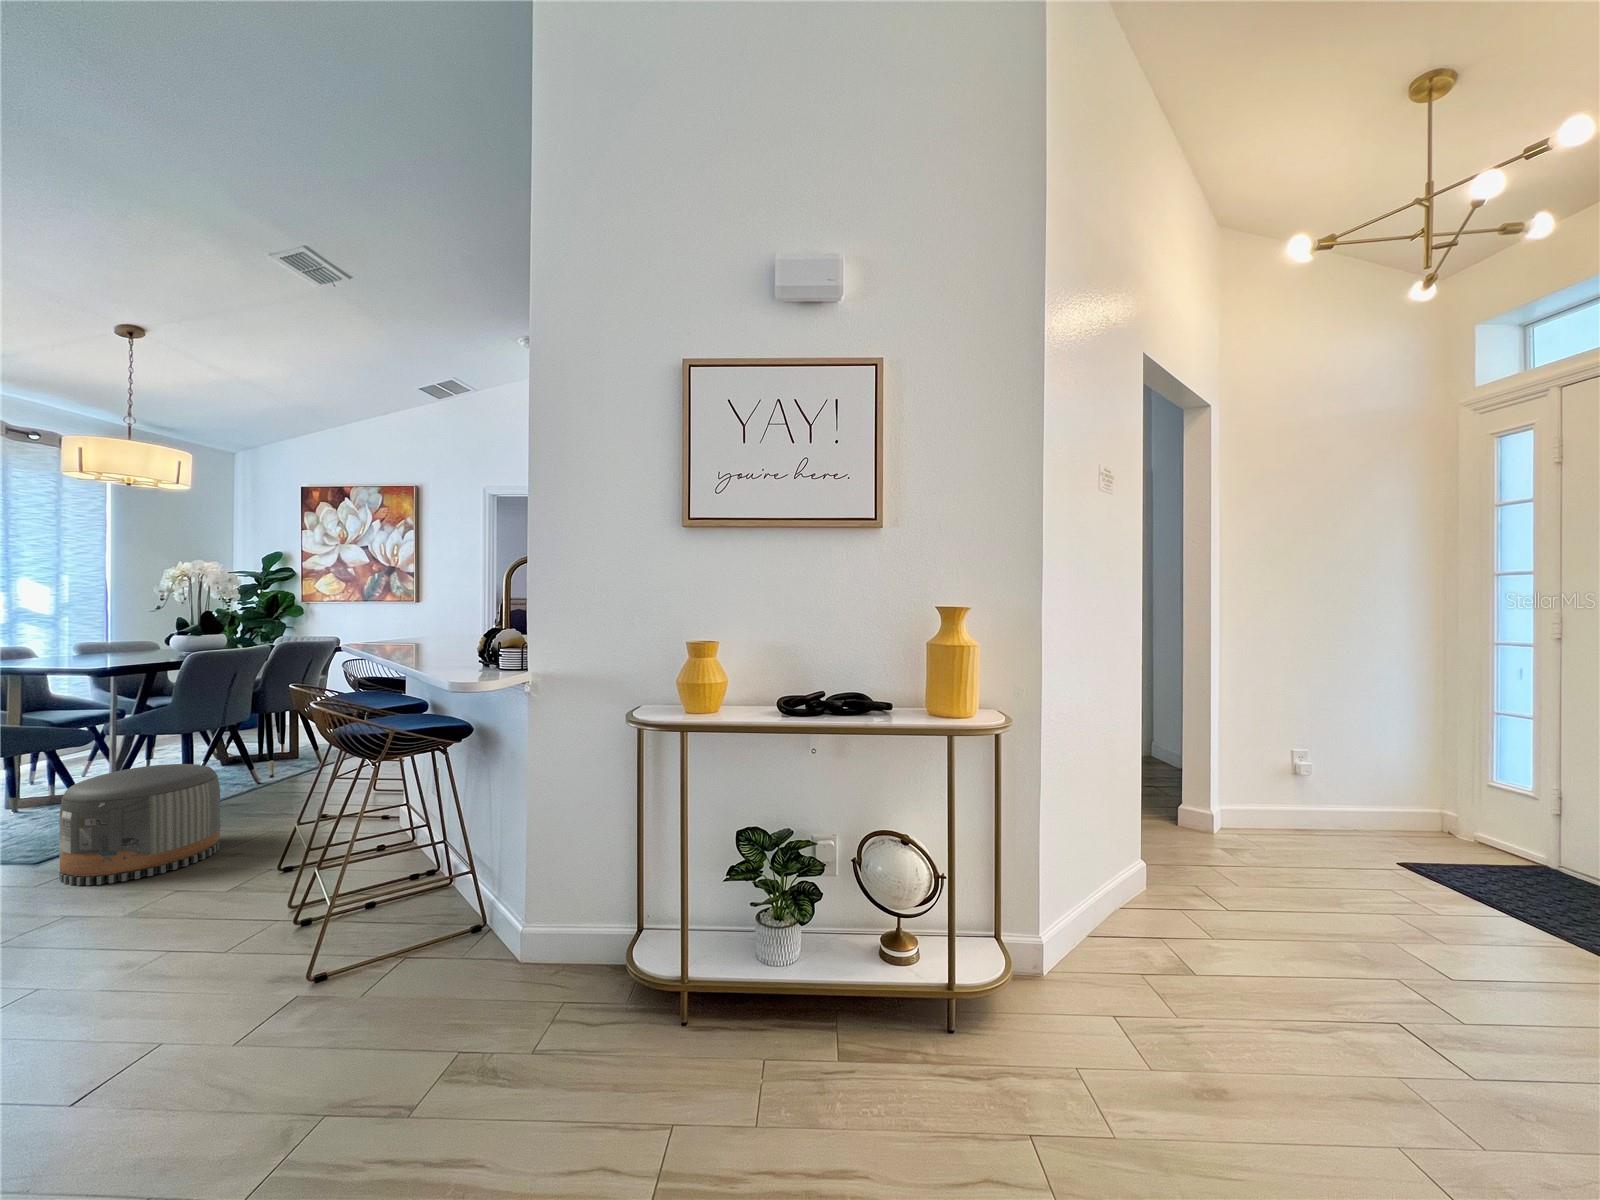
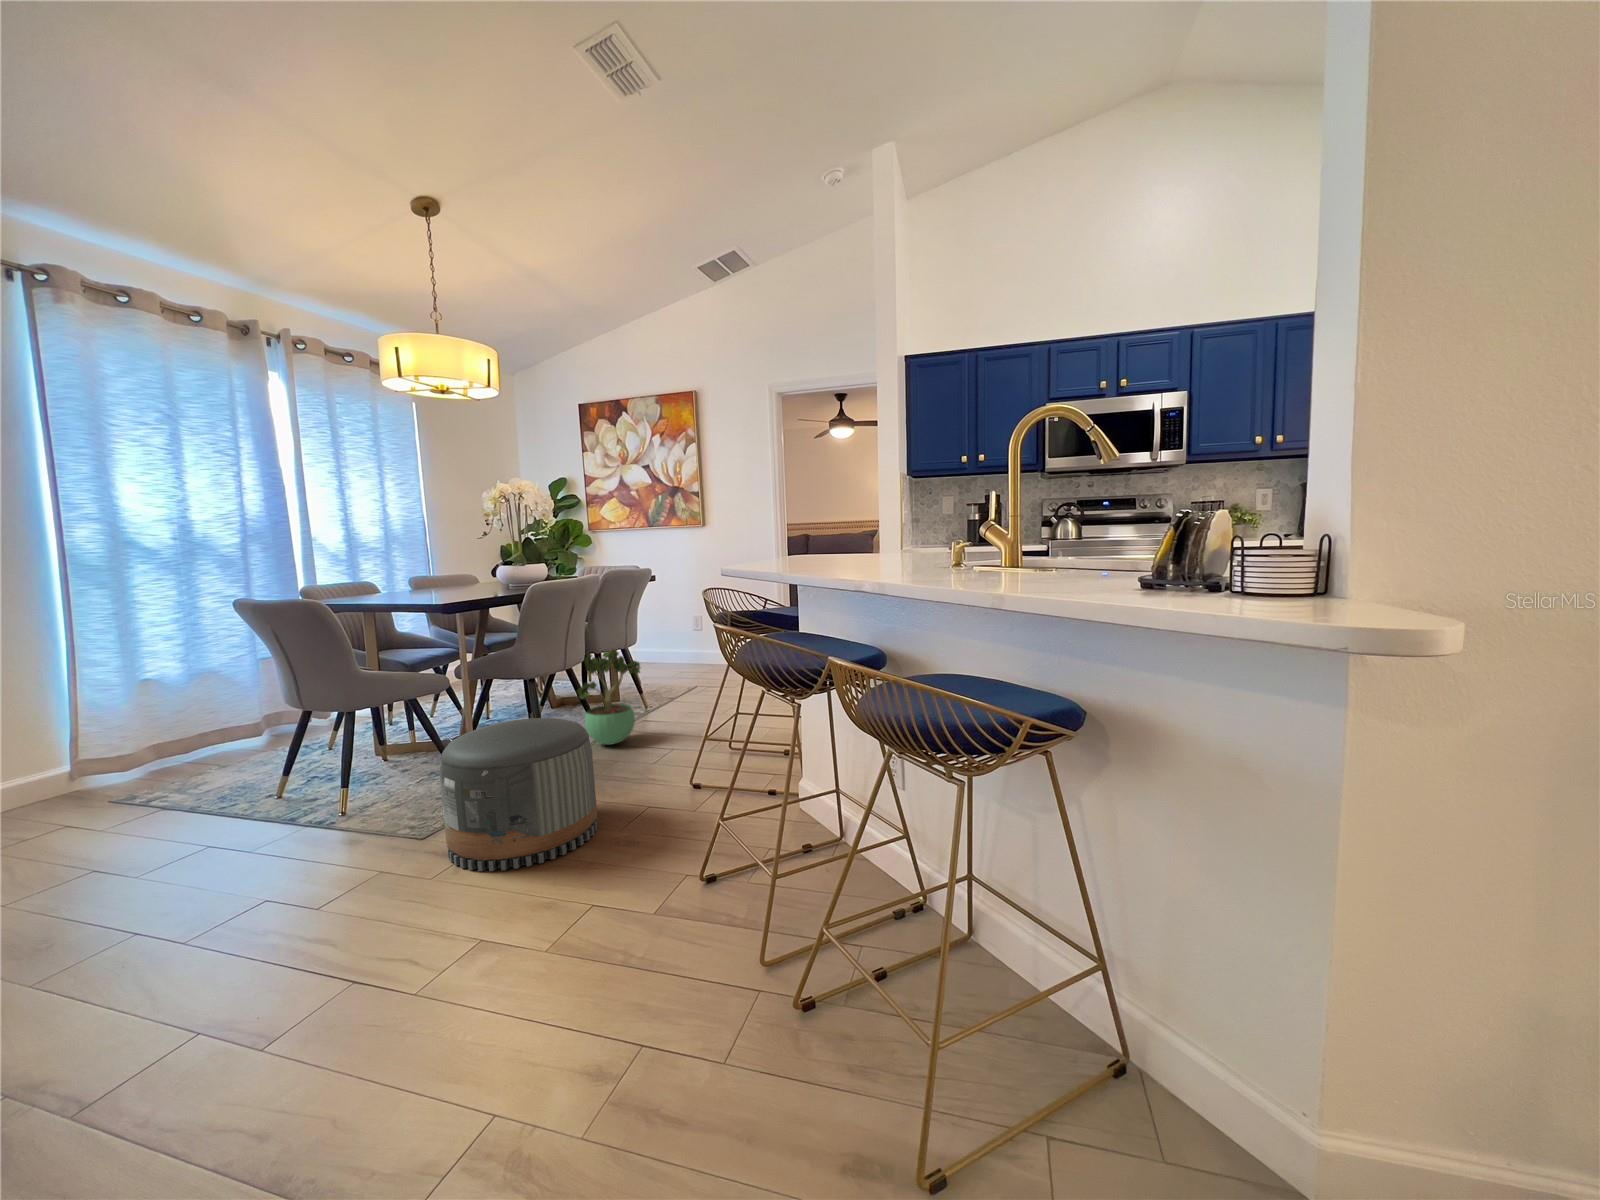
potted plant: none [236,709,305,792] -> present [577,649,640,745]

